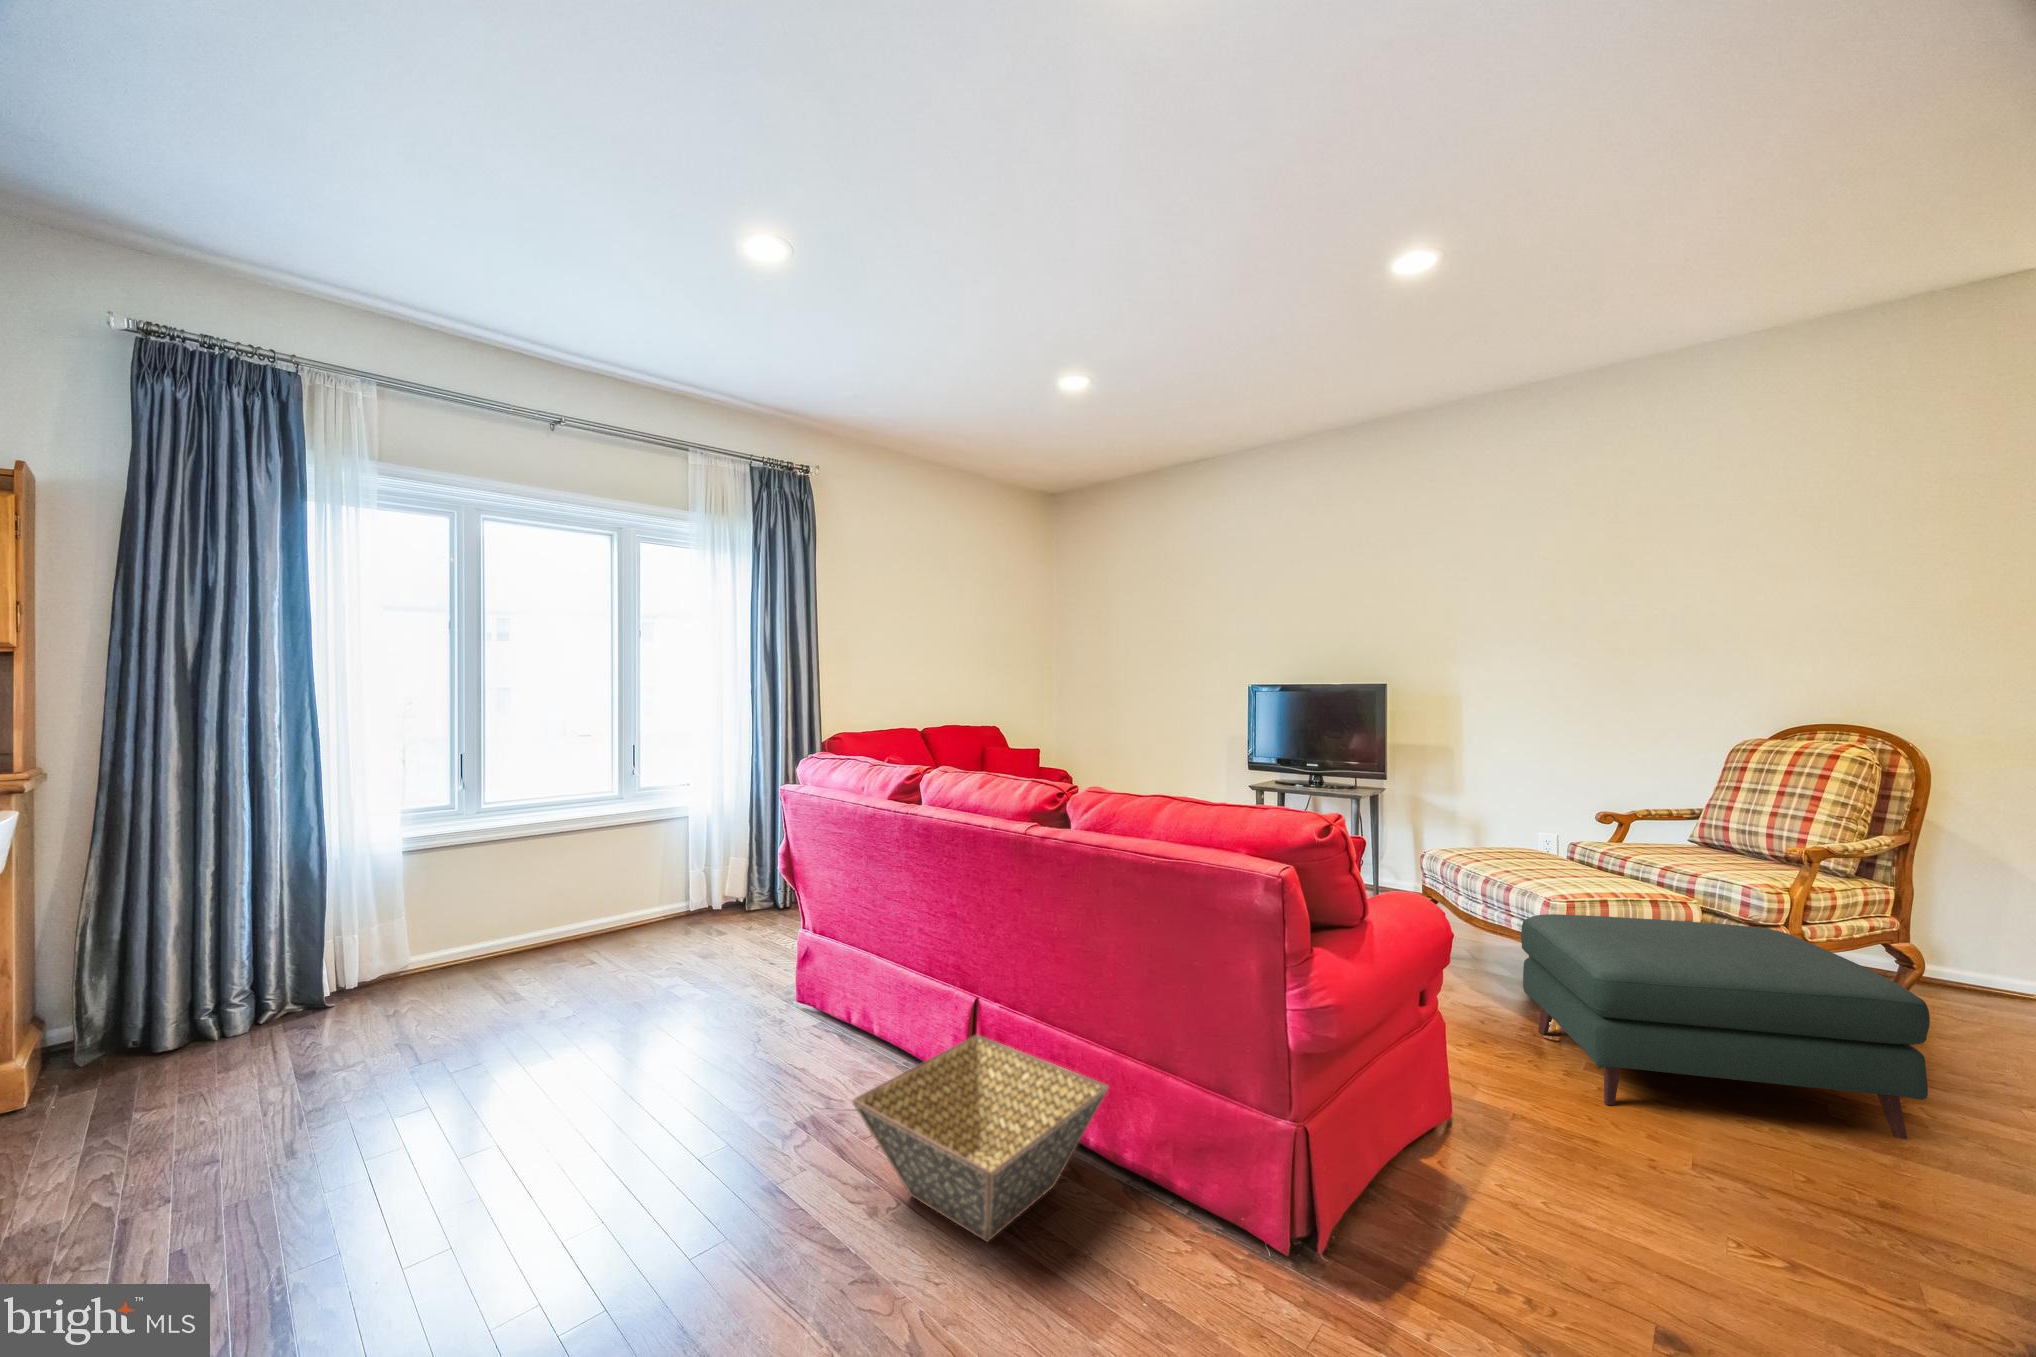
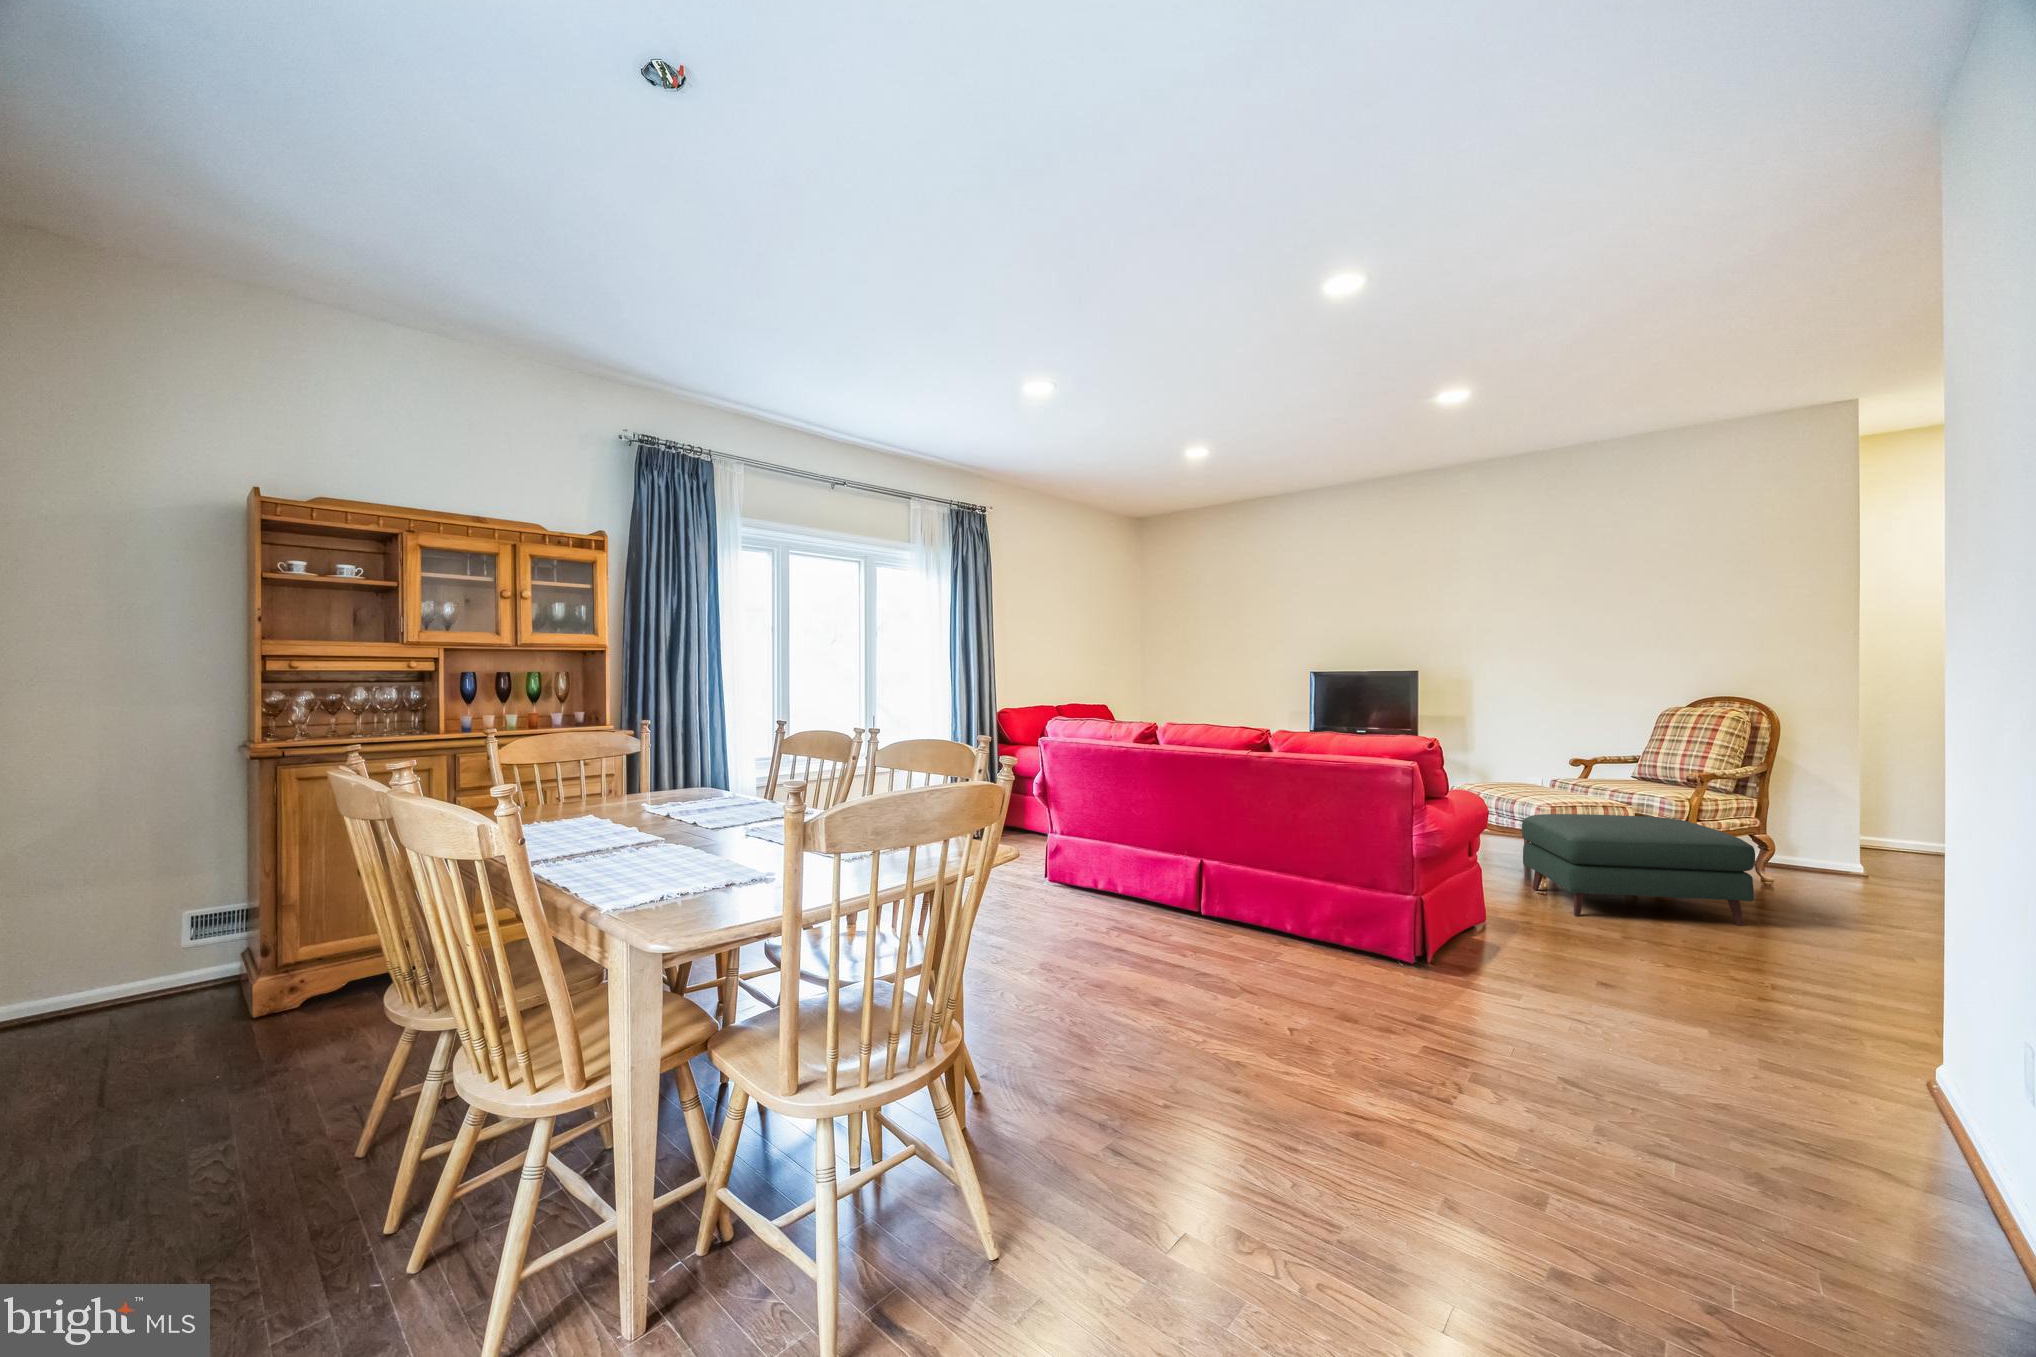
basket: present [852,1035,1109,1242] -> none [1167,875,1304,963]

